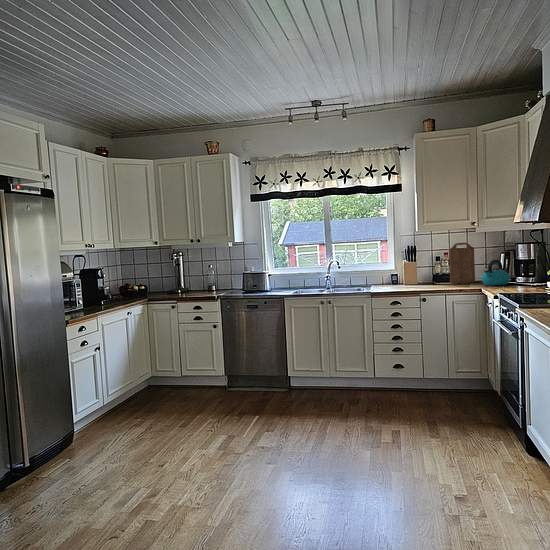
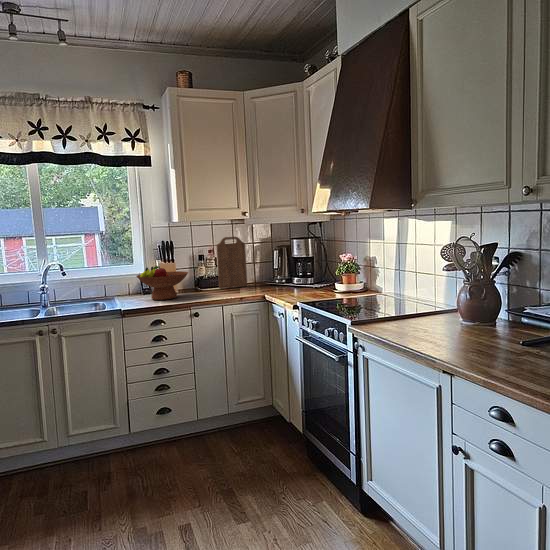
kettle: present [481,260,510,285] -> none [259,258,291,290]
fruit bowl: none [385,264,423,288] -> present [137,266,188,300]

